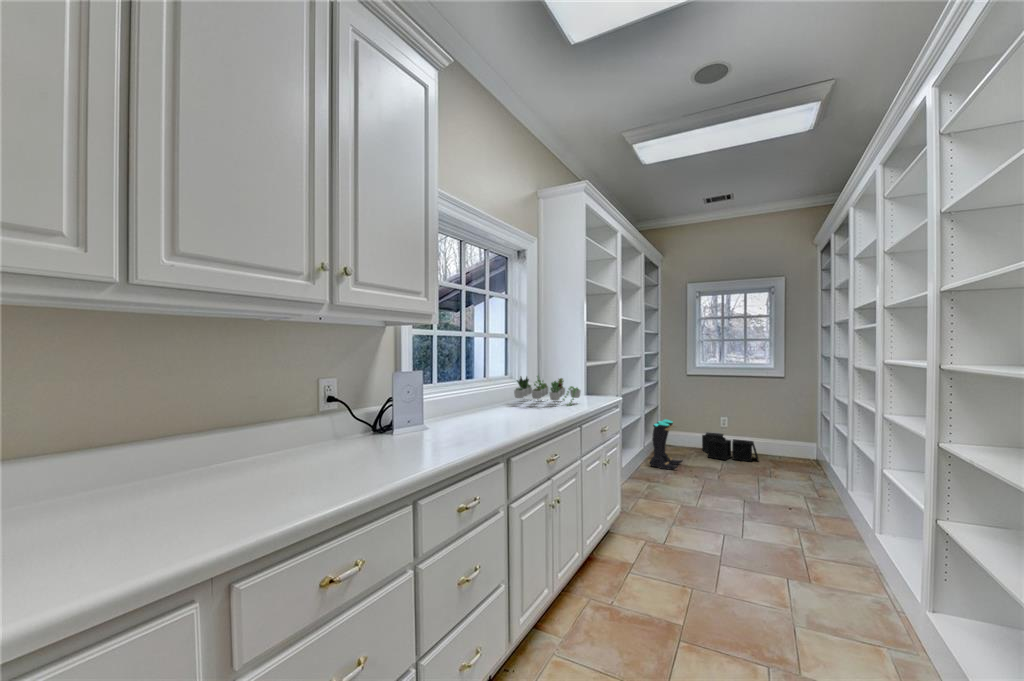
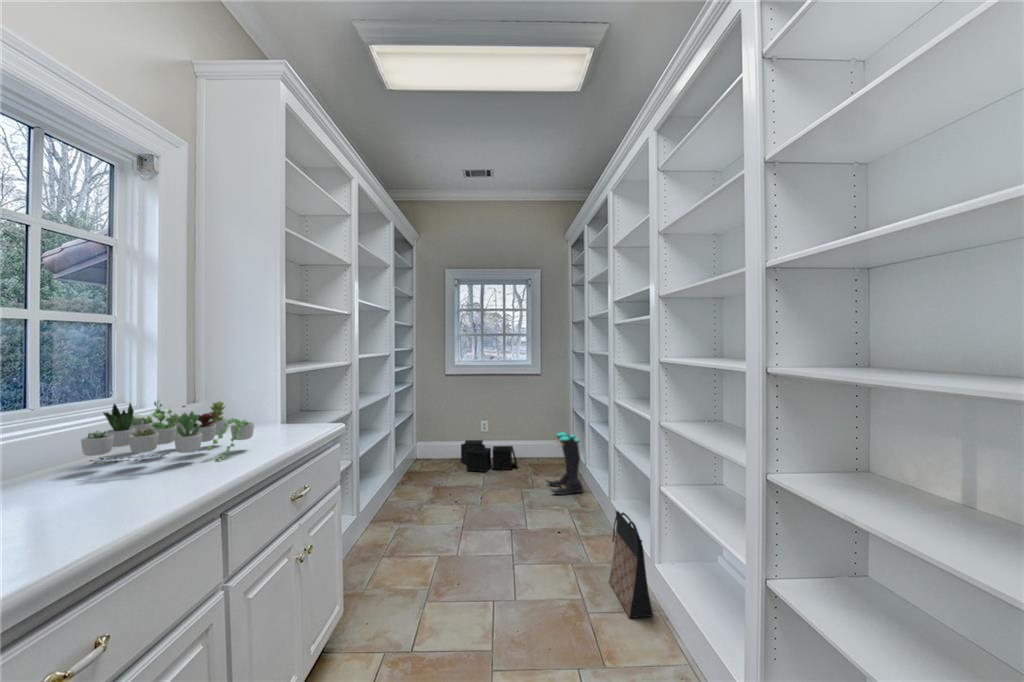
boots: present [650,419,683,470] -> present [547,432,583,495]
bag: none [833,488,872,574] -> present [609,511,653,618]

